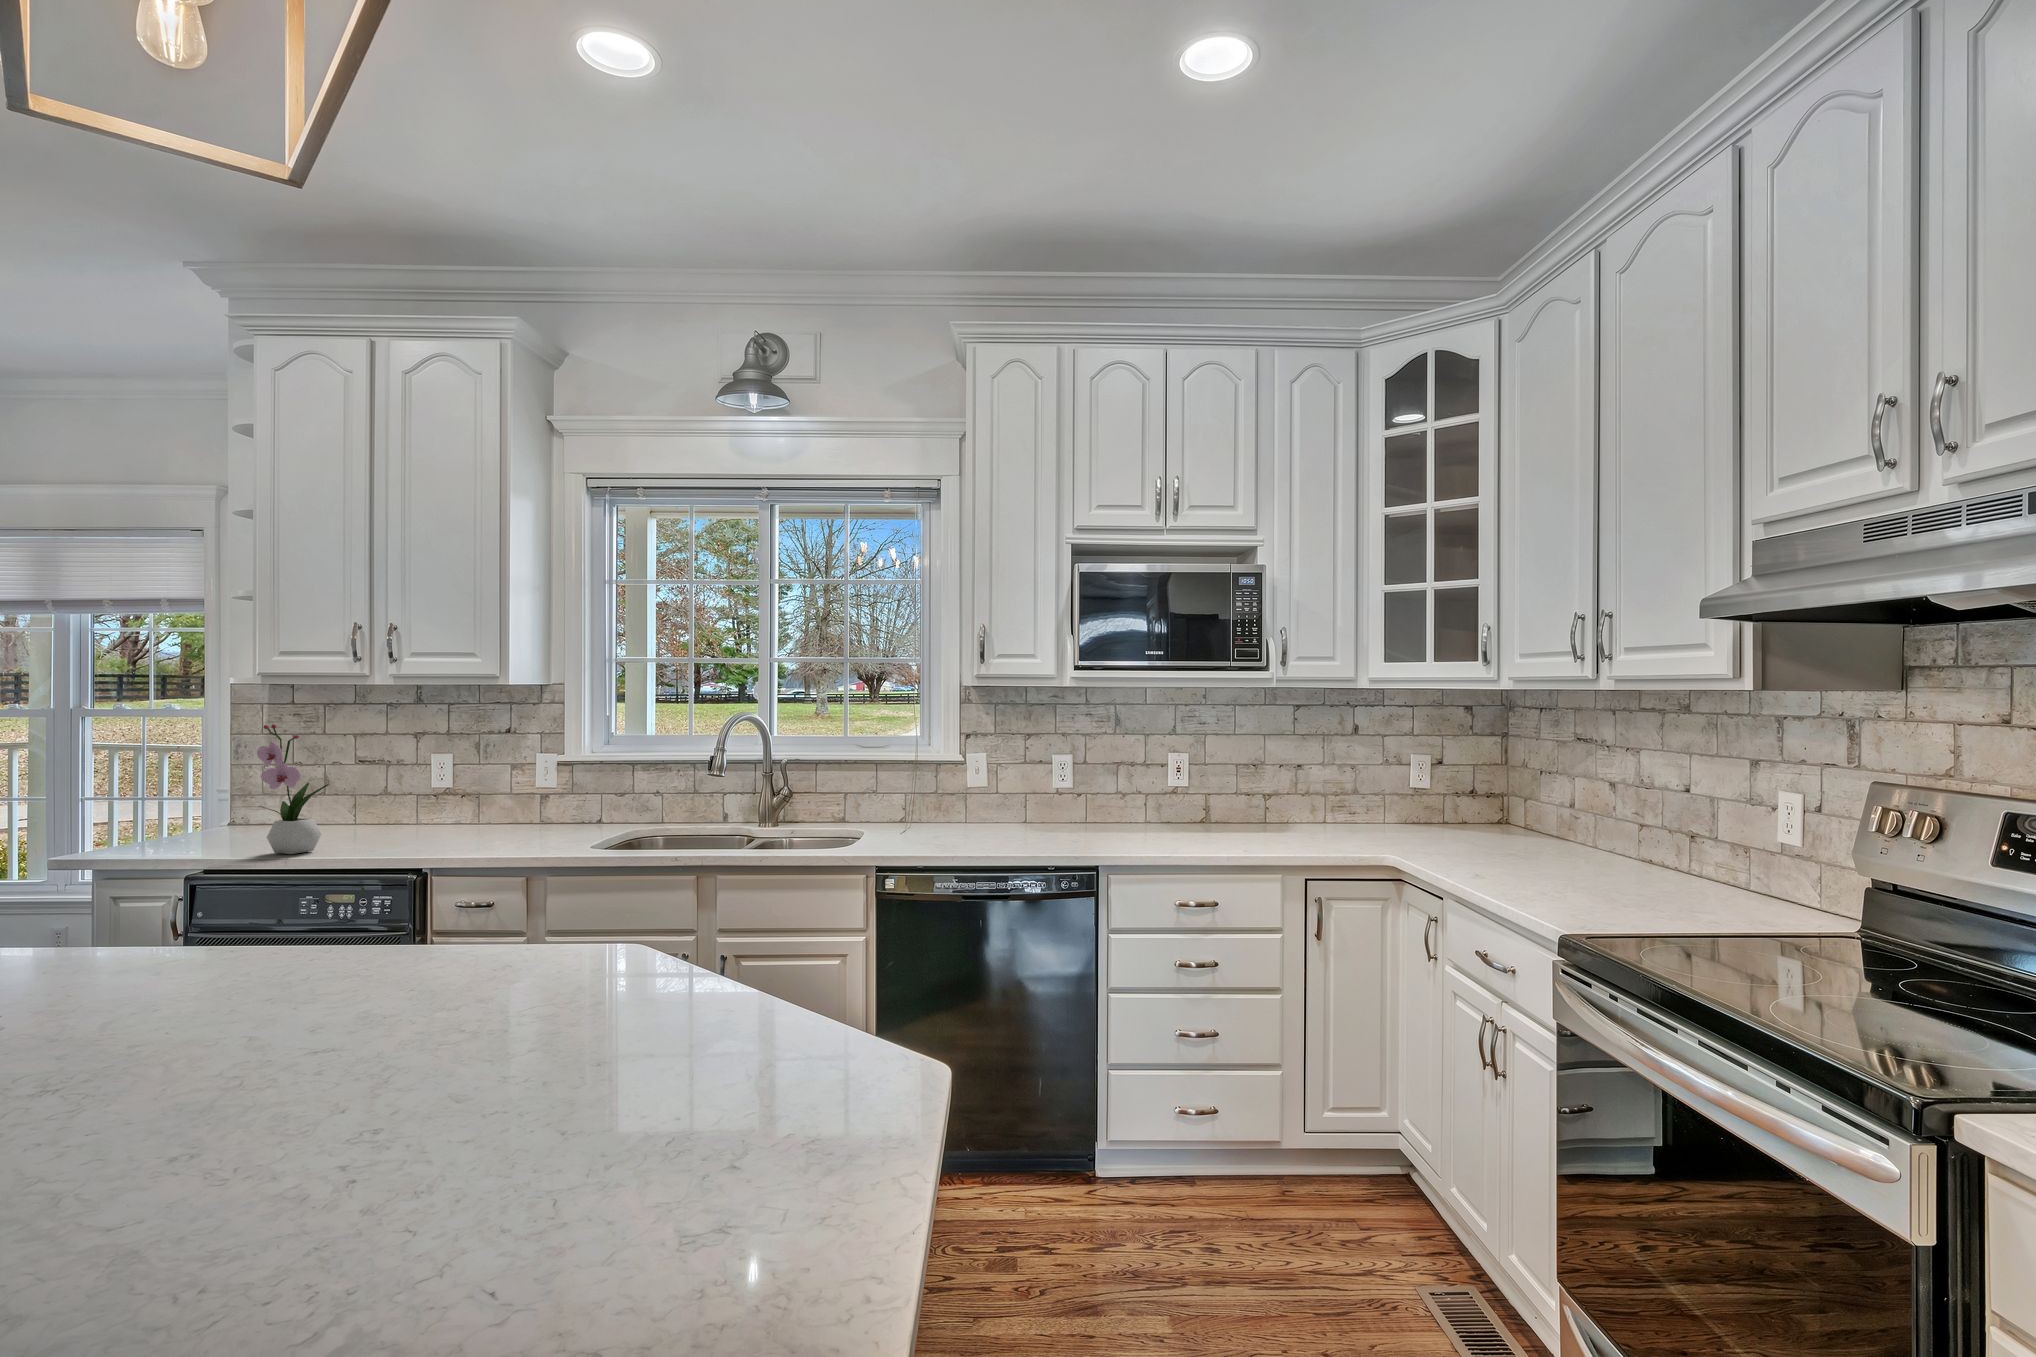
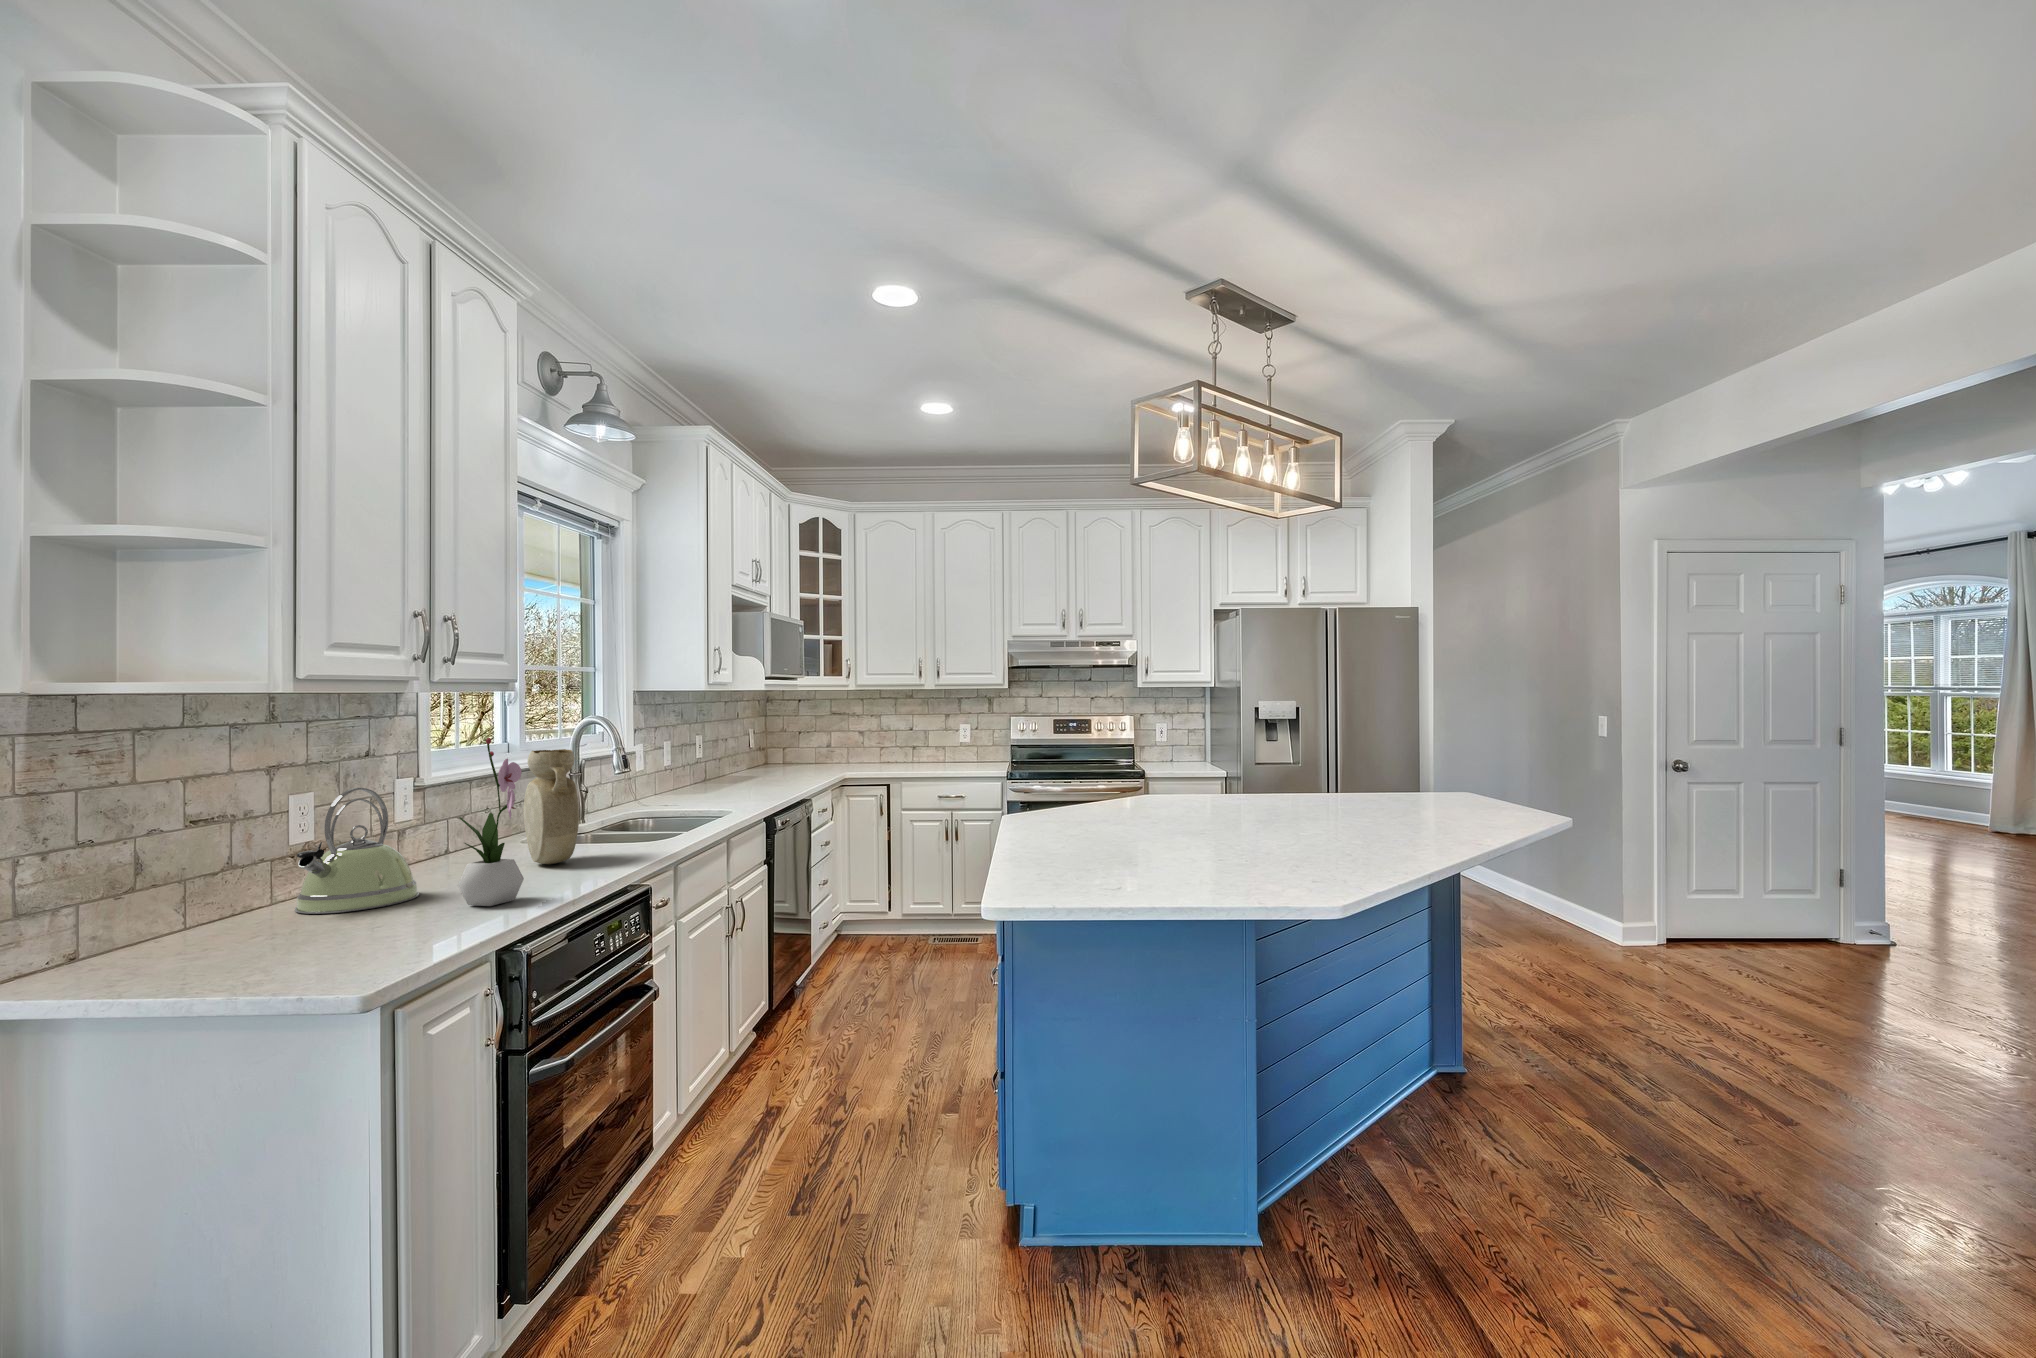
vase: none [452,740,541,845] -> present [523,749,579,864]
kettle: none [346,753,431,840] -> present [295,788,419,914]

